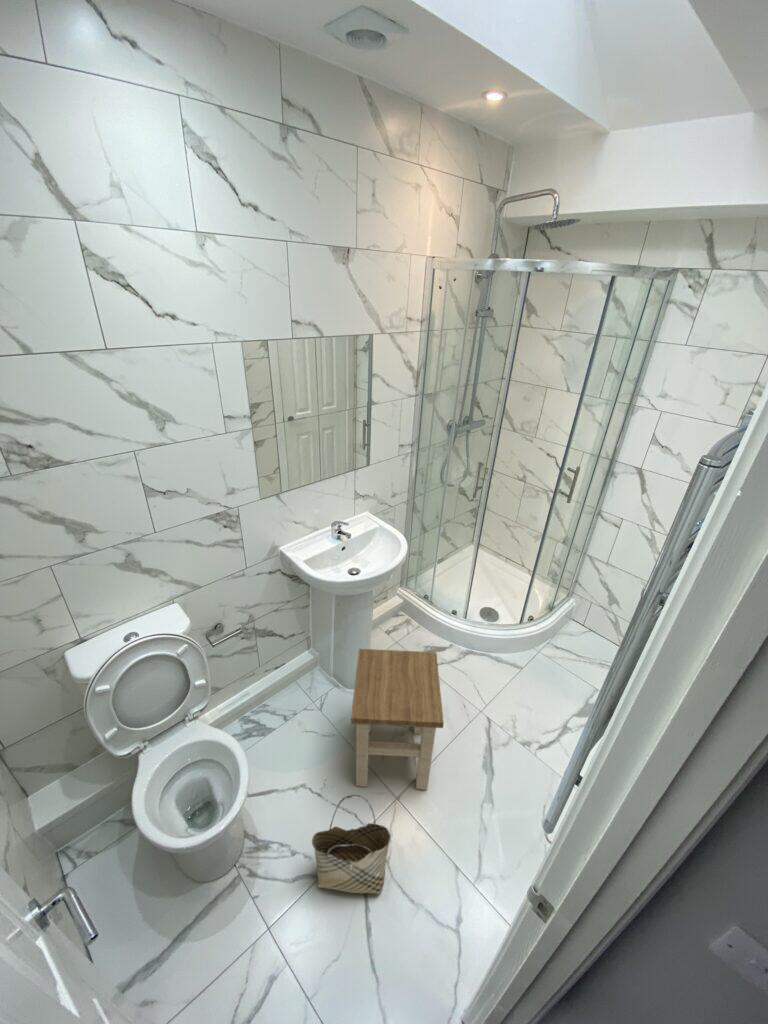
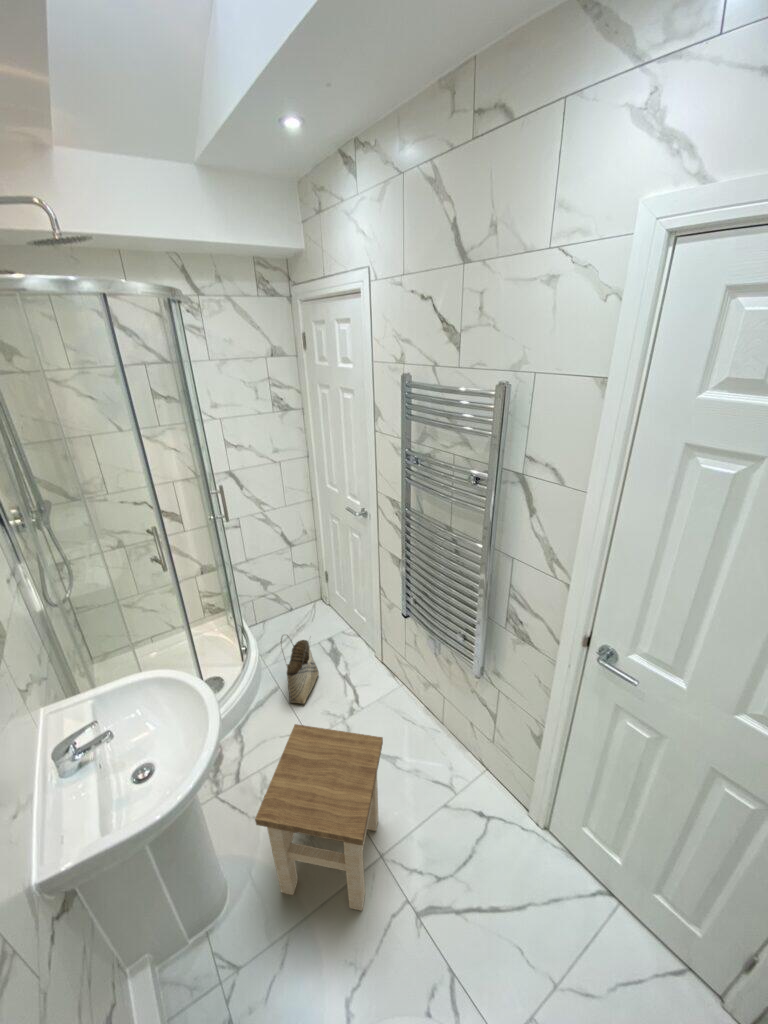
woven basket: present [312,795,391,894] -> present [281,635,319,704]

